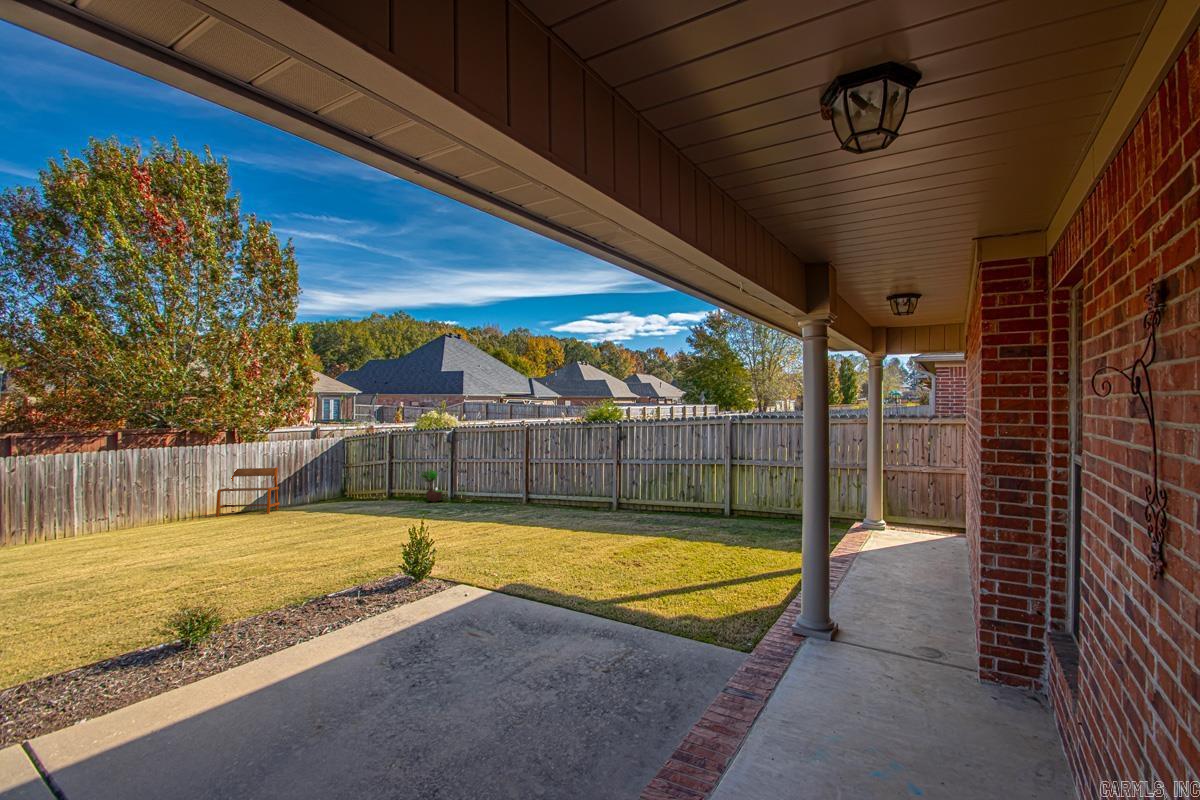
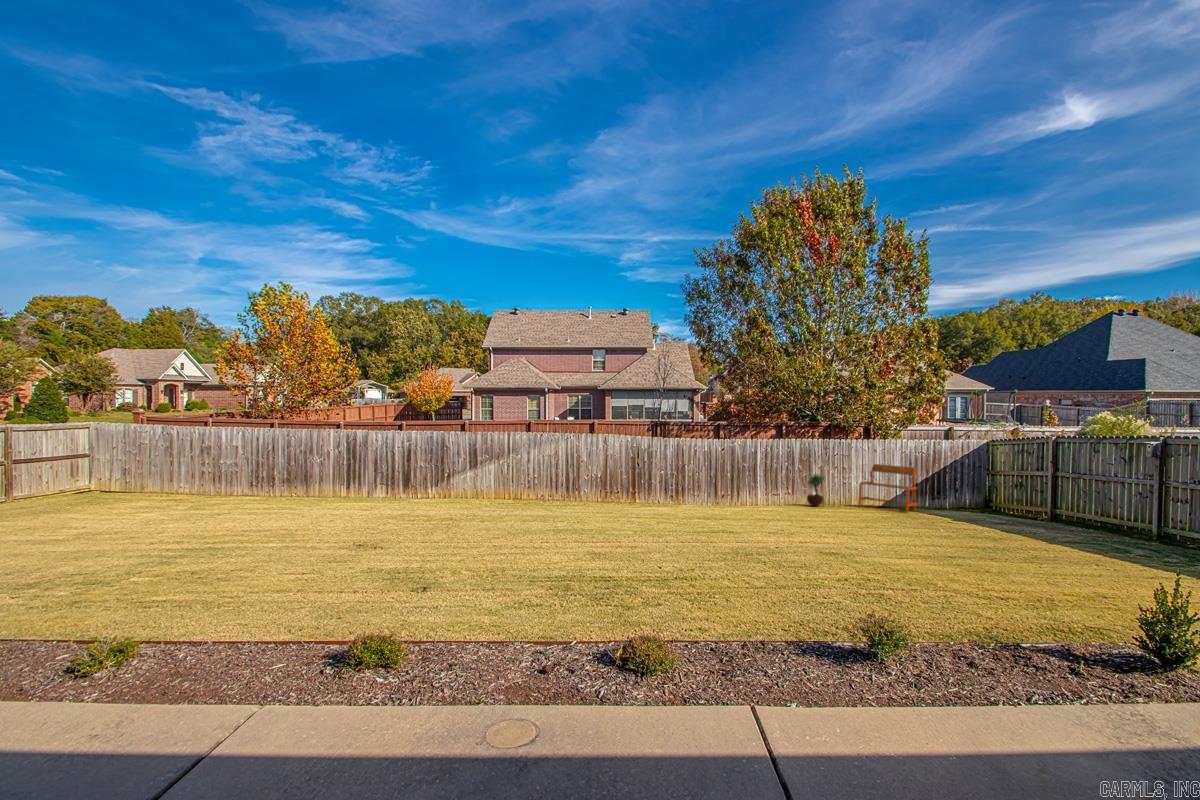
potted tree: present [421,470,442,502] -> present [807,475,825,506]

